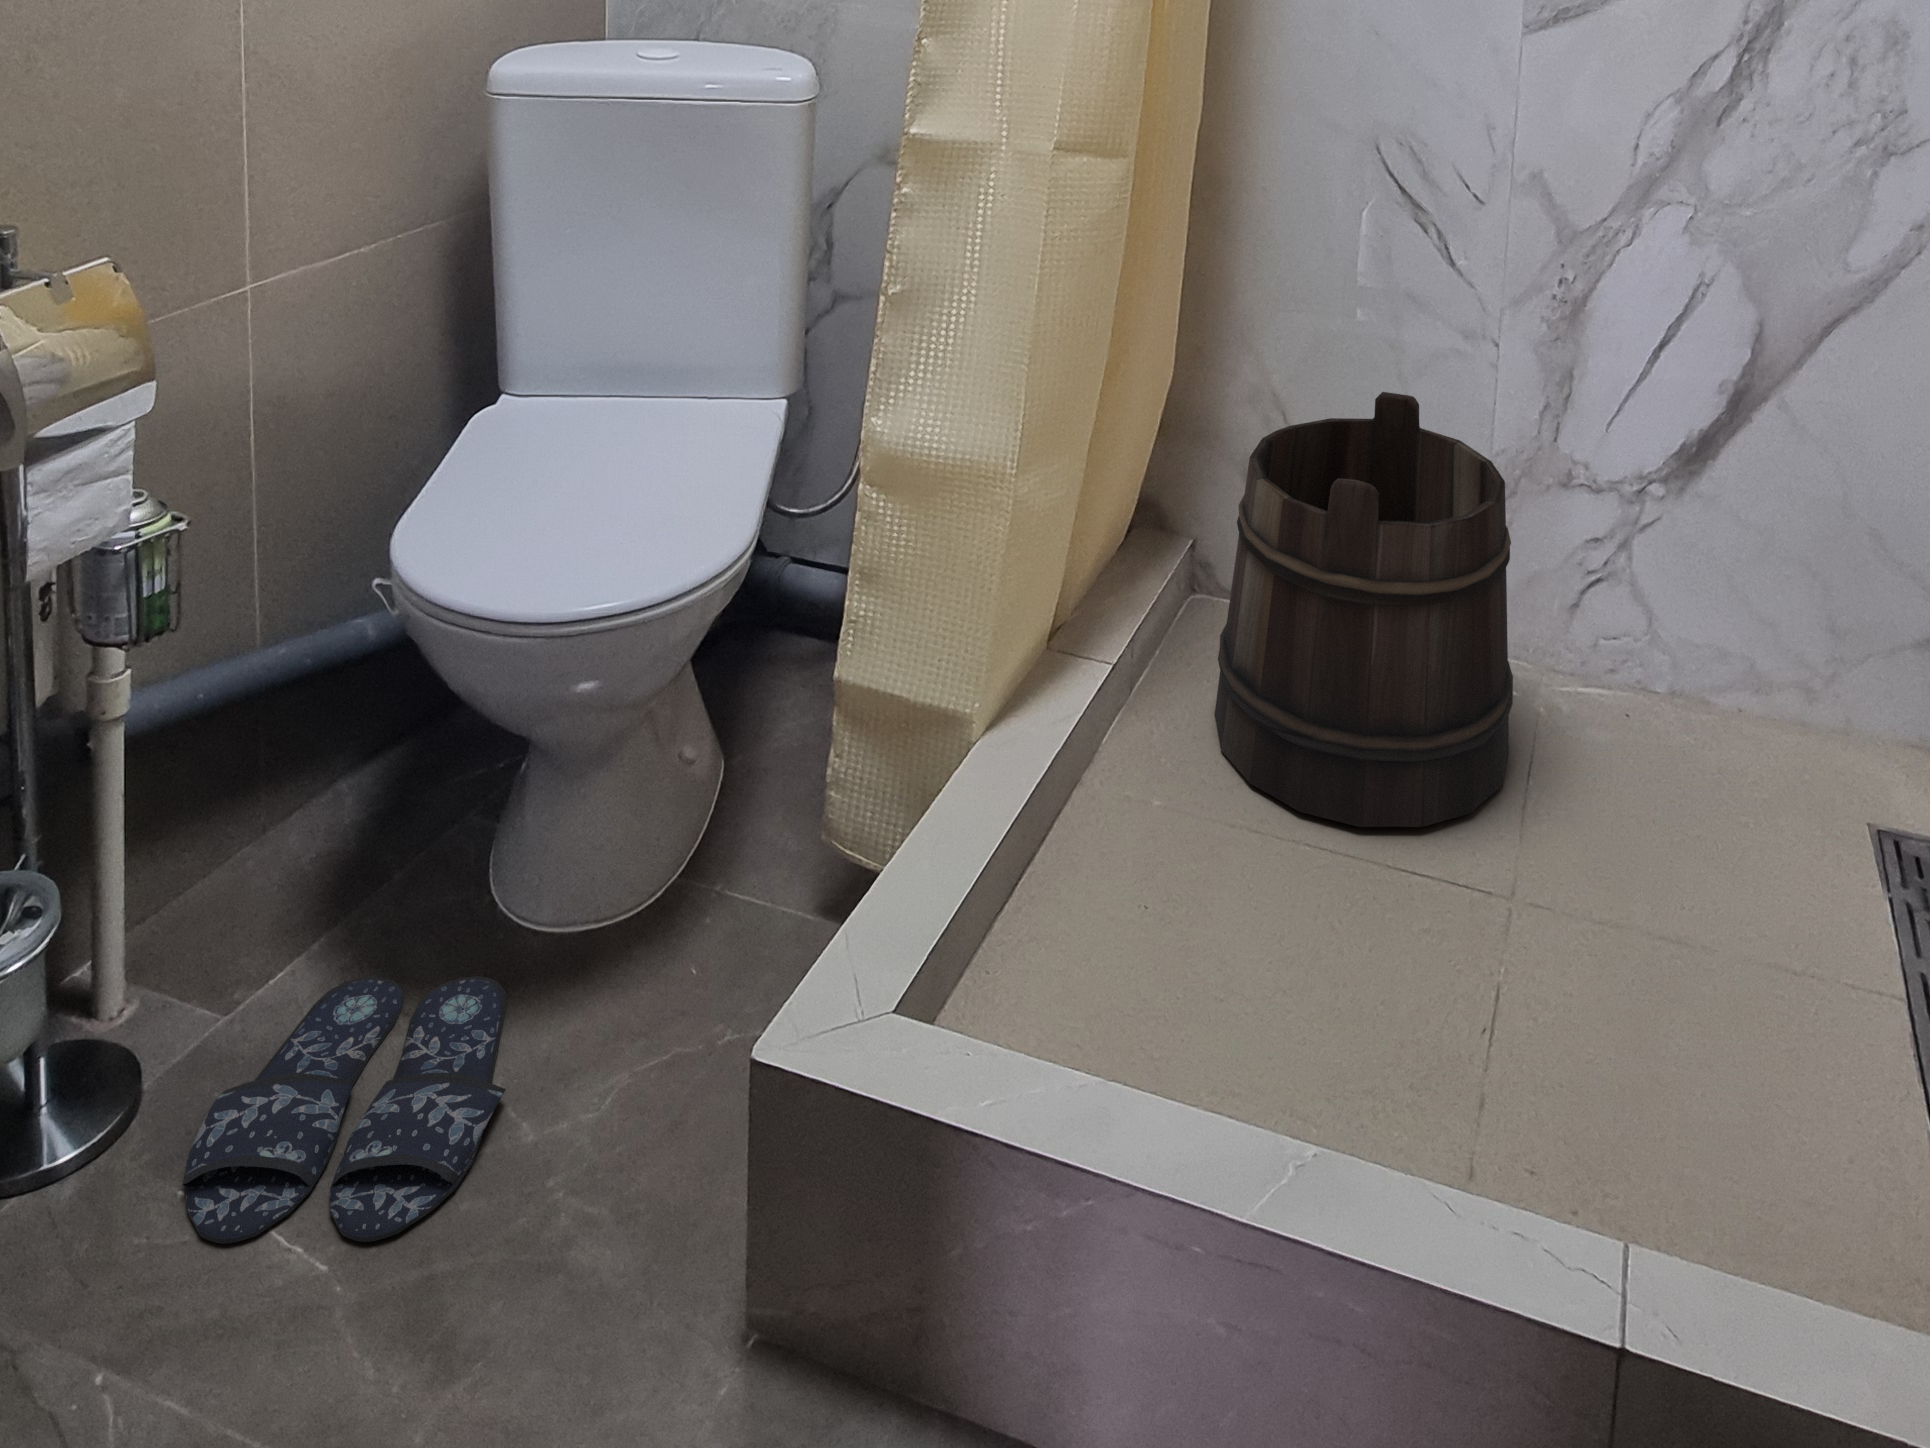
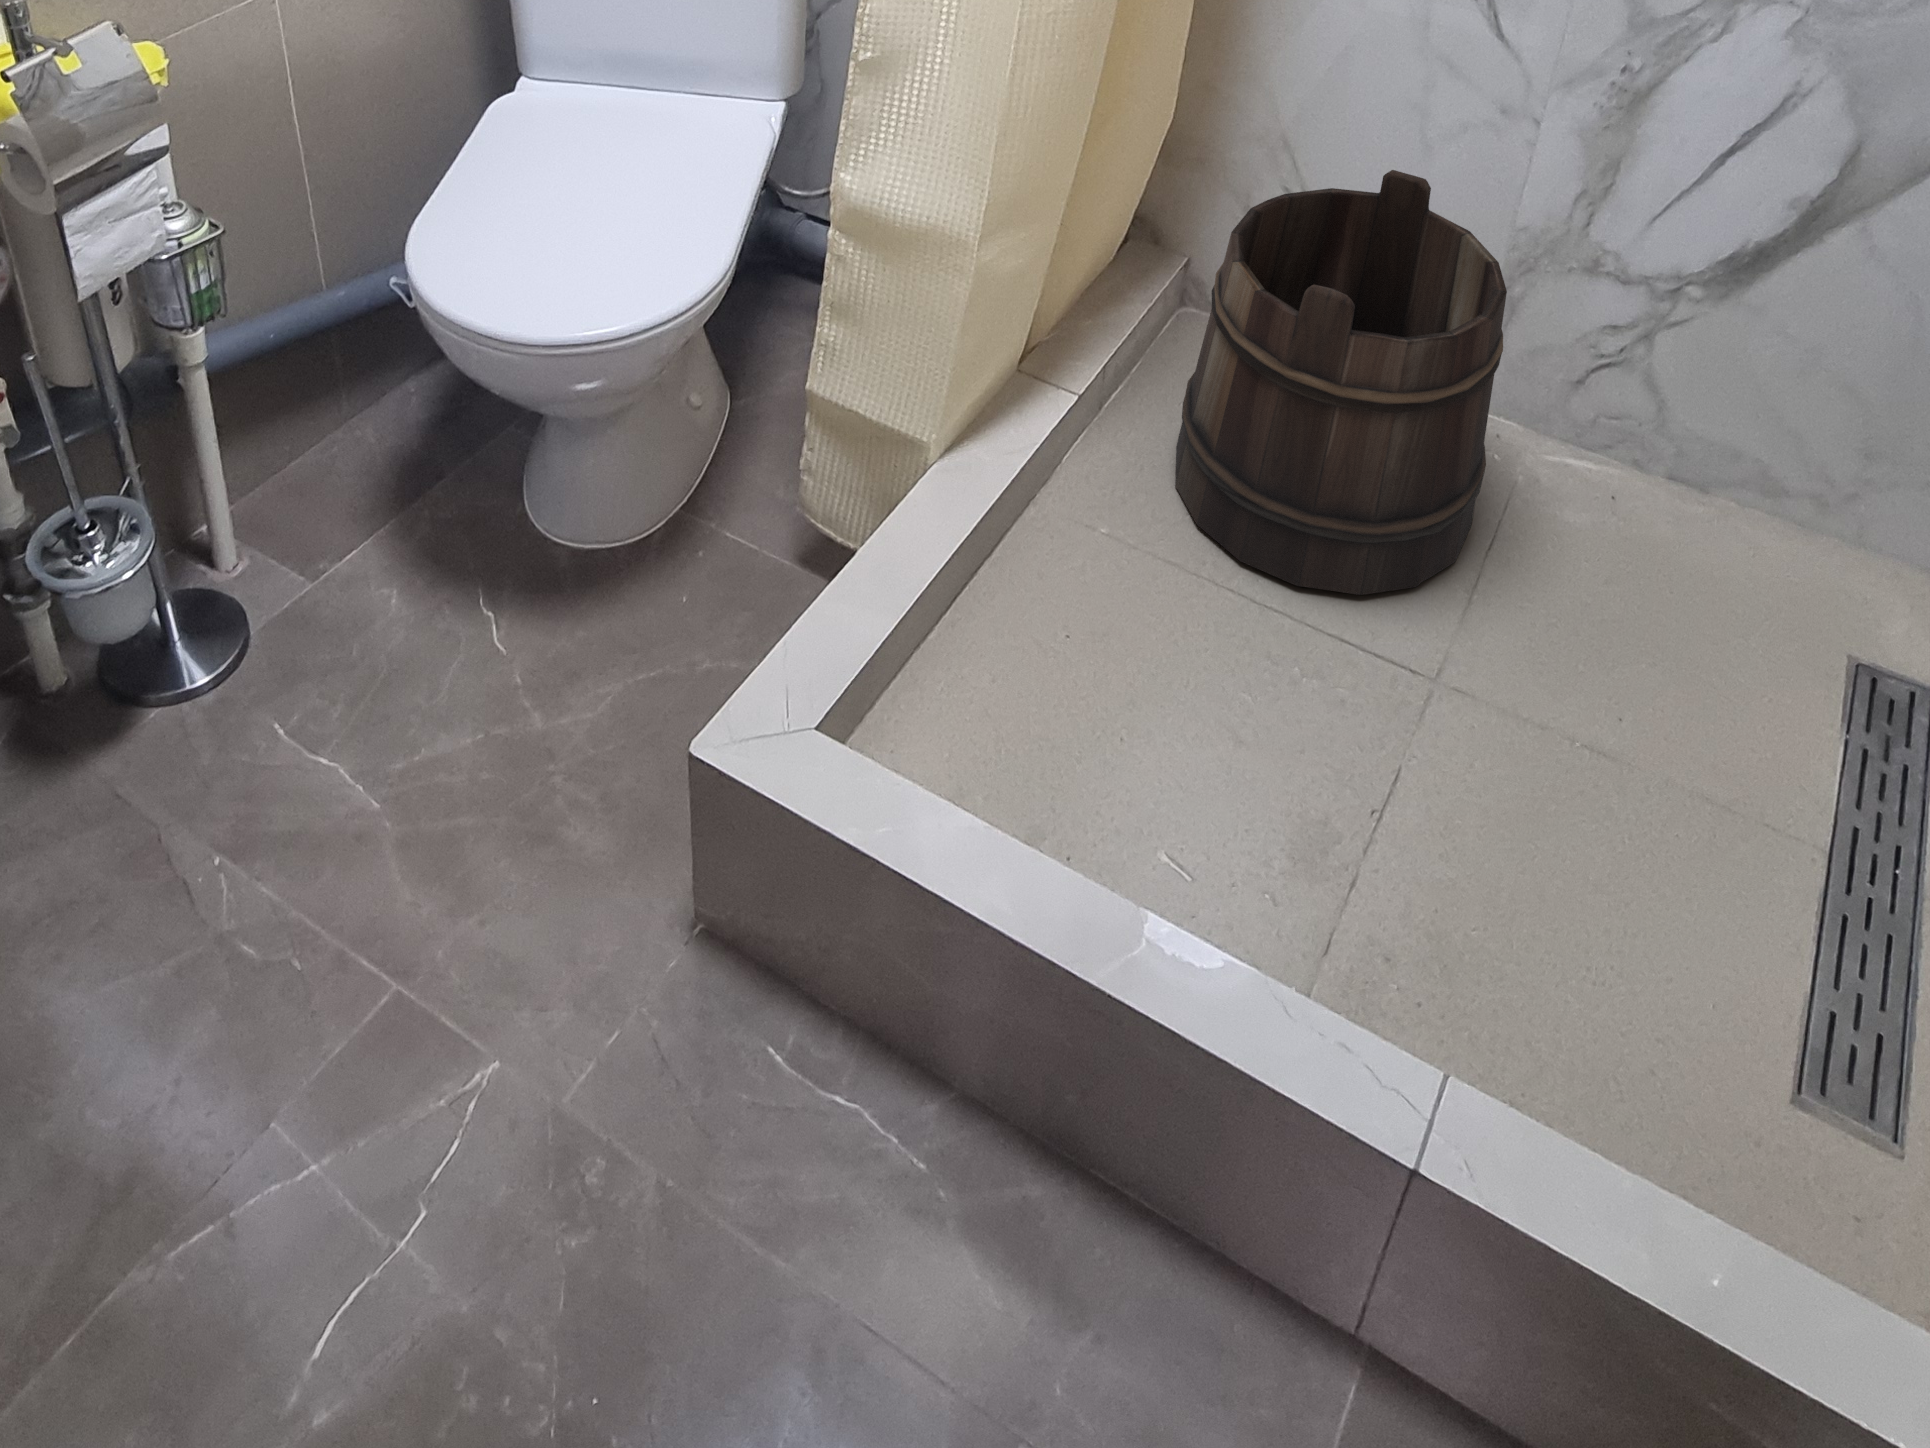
slippers: present [183,976,506,1244] -> none [278,568,527,791]

